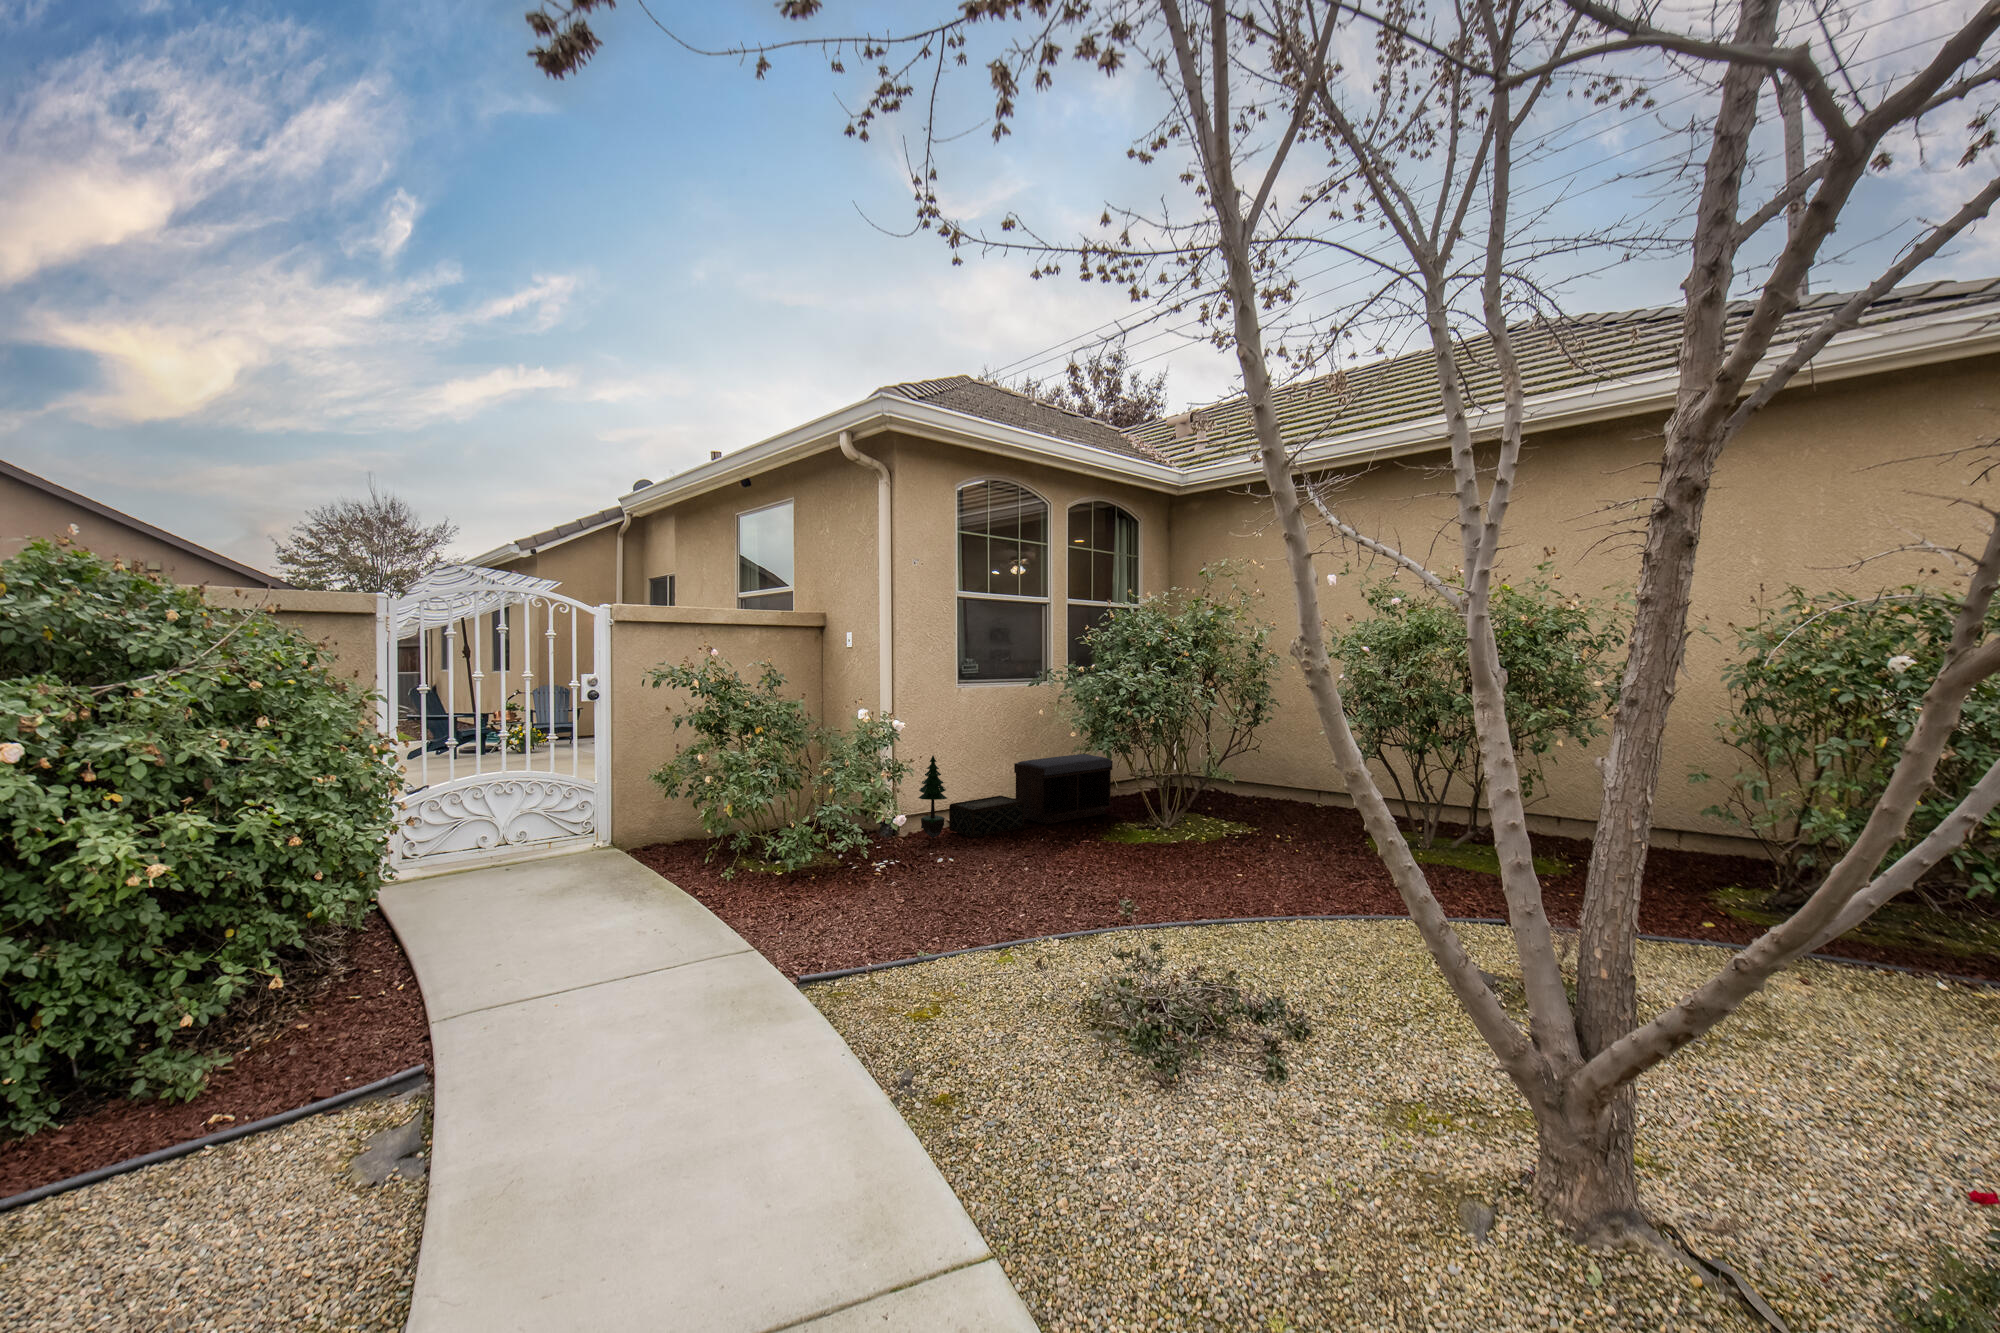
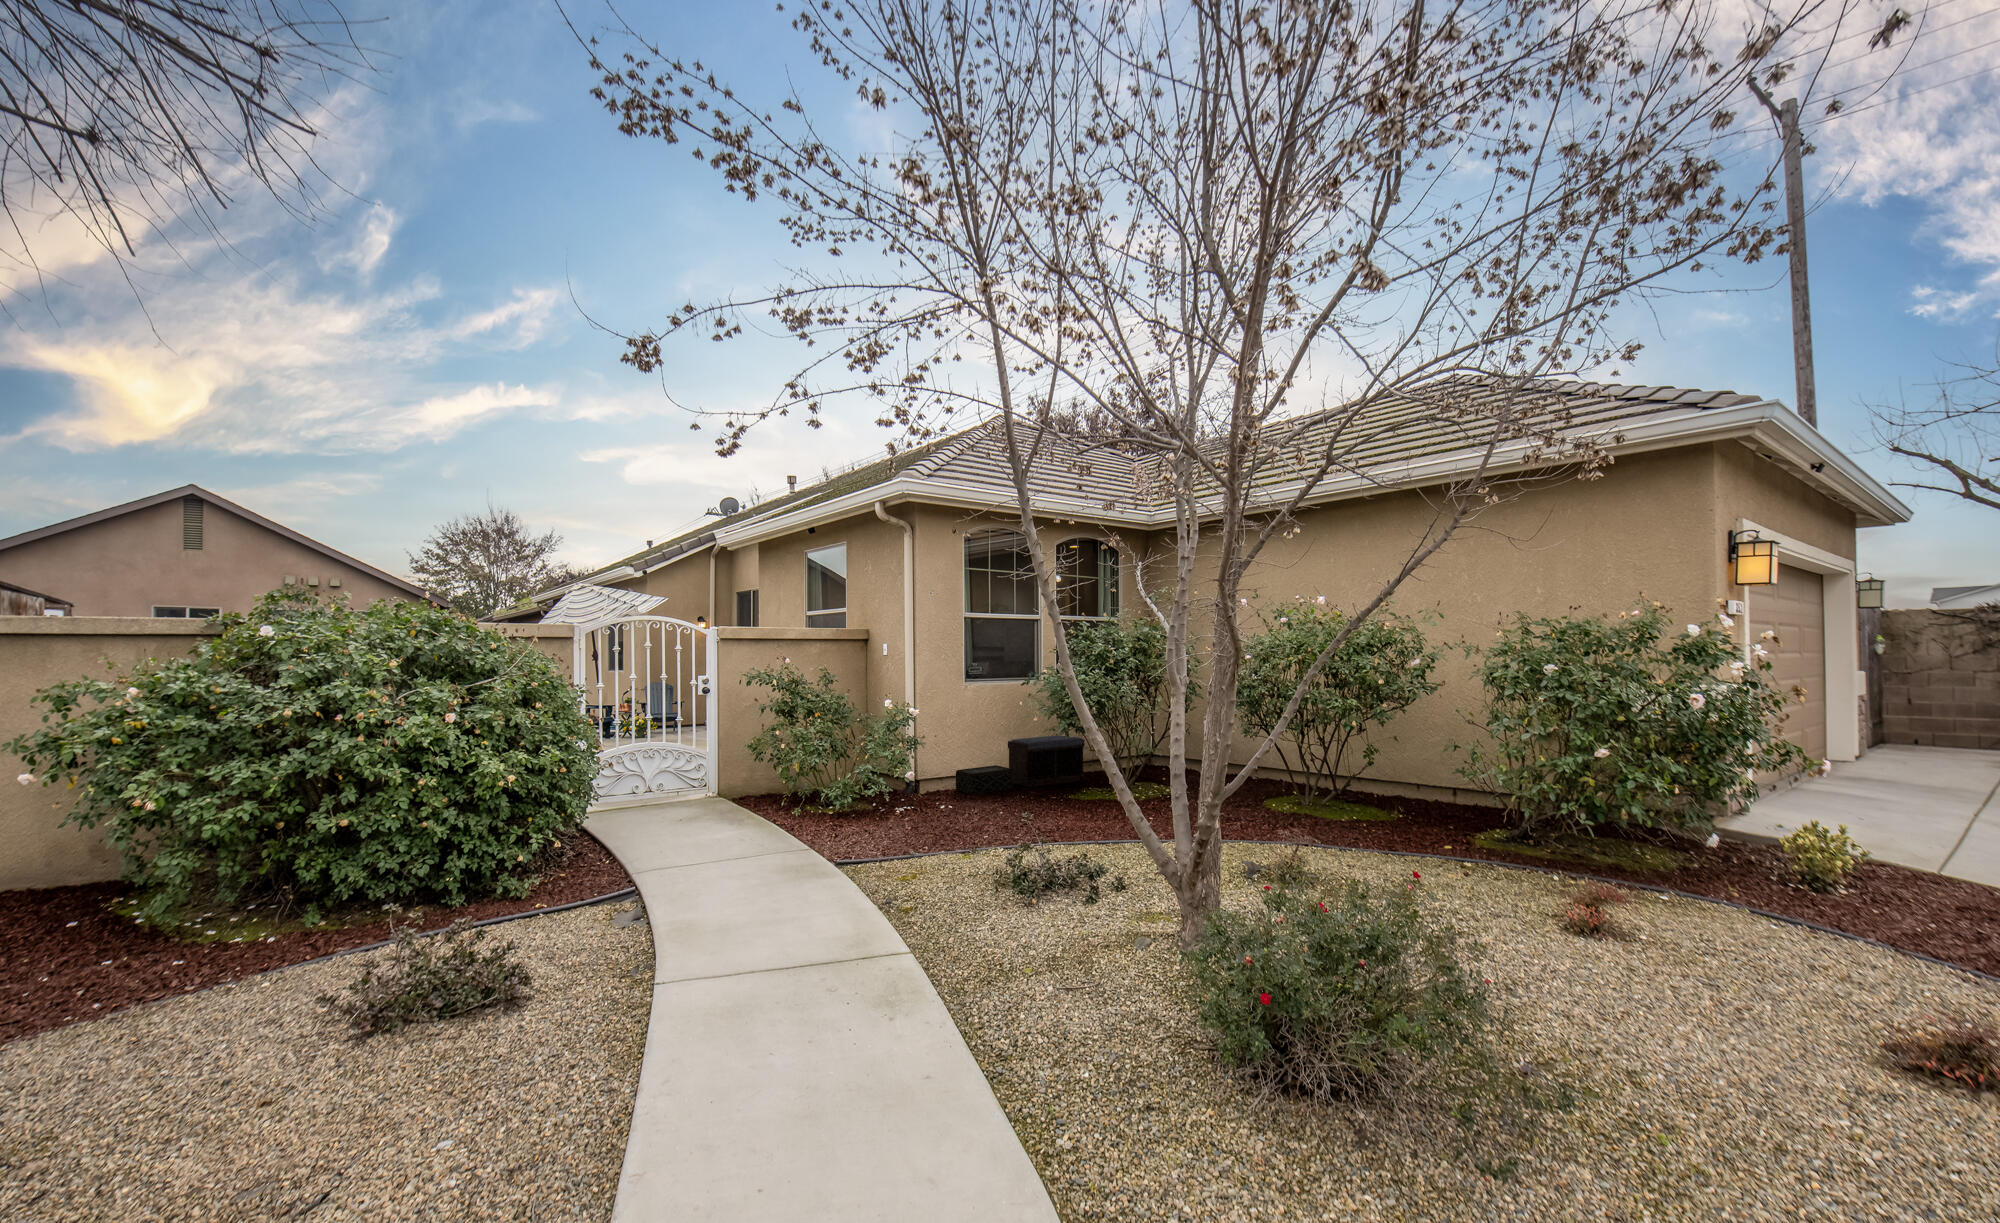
potted tree: present [919,756,947,838] -> none [931,733,953,795]

